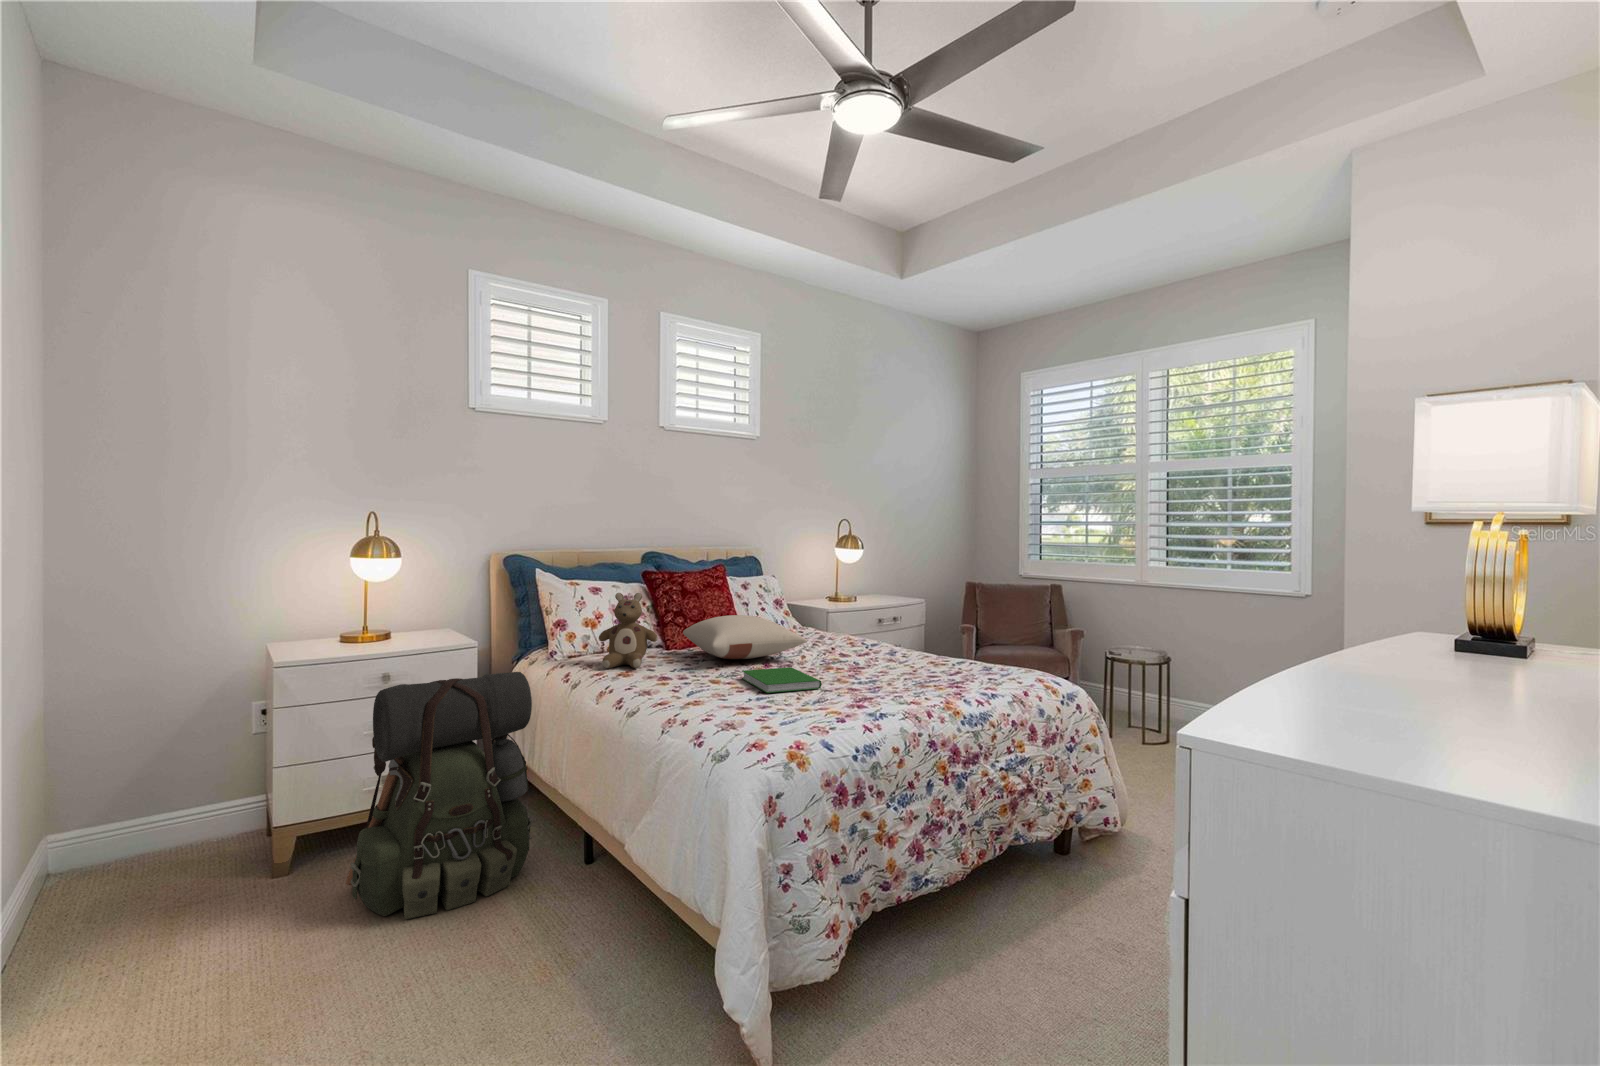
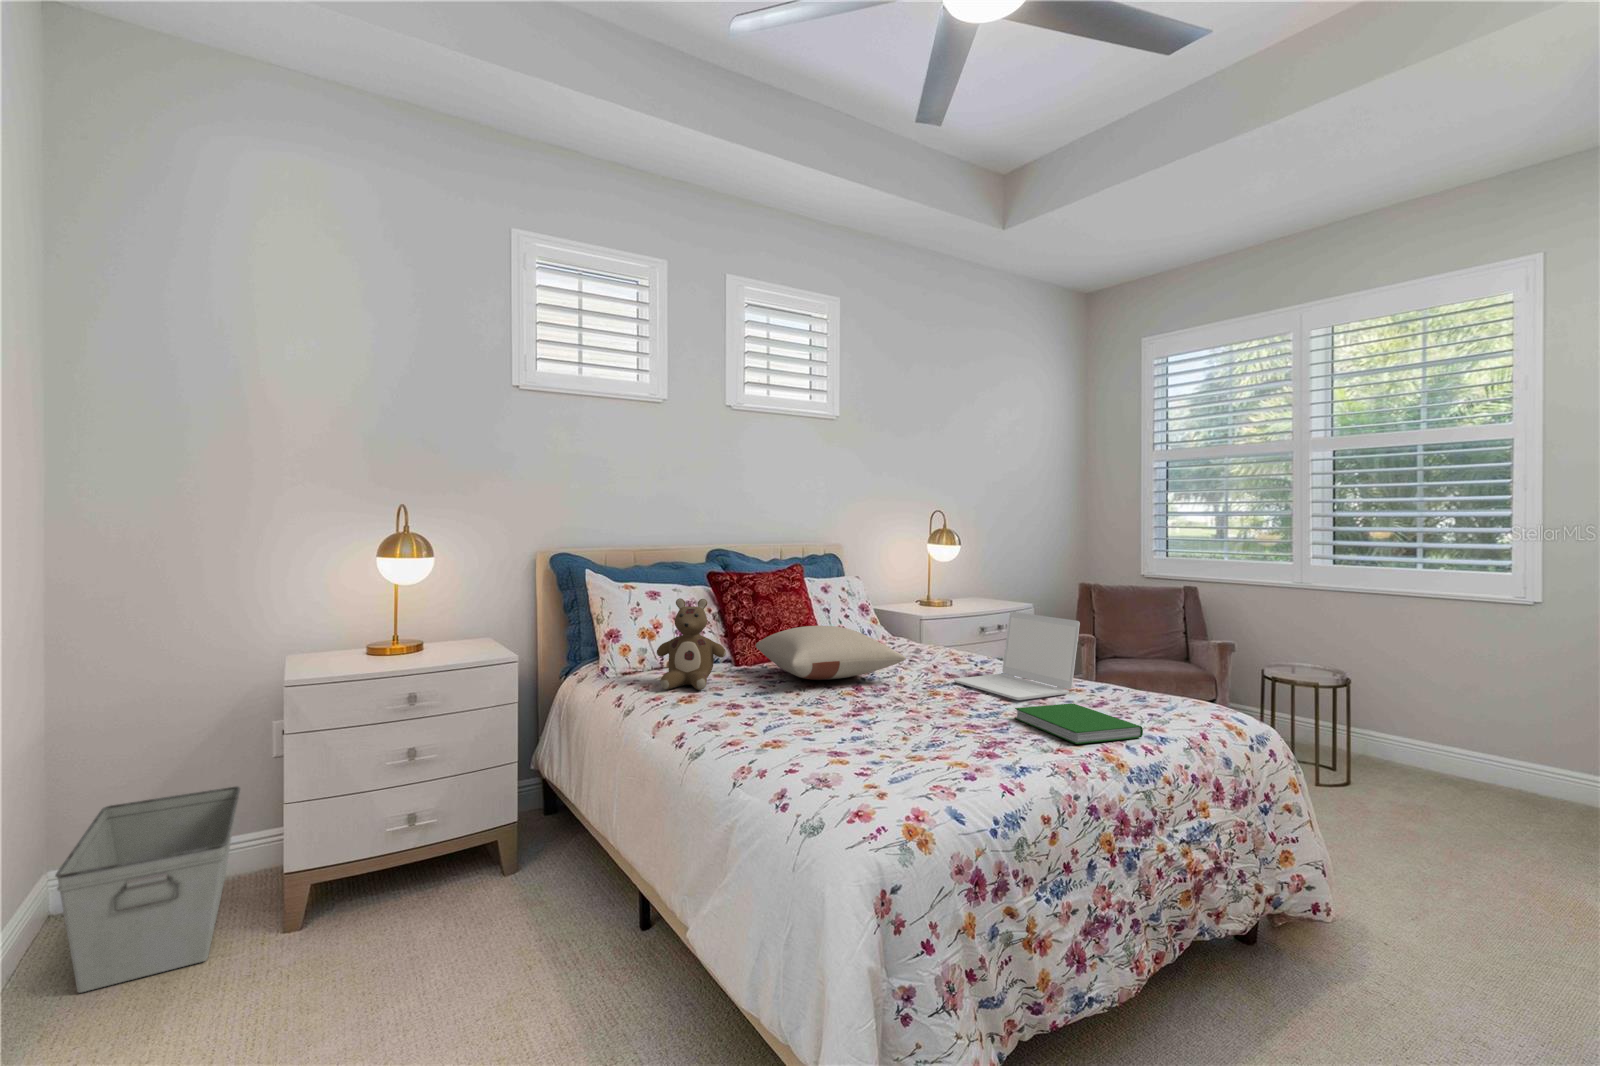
laptop: none [846,602,943,672] -> present [954,612,1080,700]
hardcover book: present [742,667,821,693] -> present [1015,703,1143,744]
backpack: present [346,672,533,919] -> none [356,694,577,1003]
storage bin: none [84,759,230,926] -> present [56,787,240,993]

